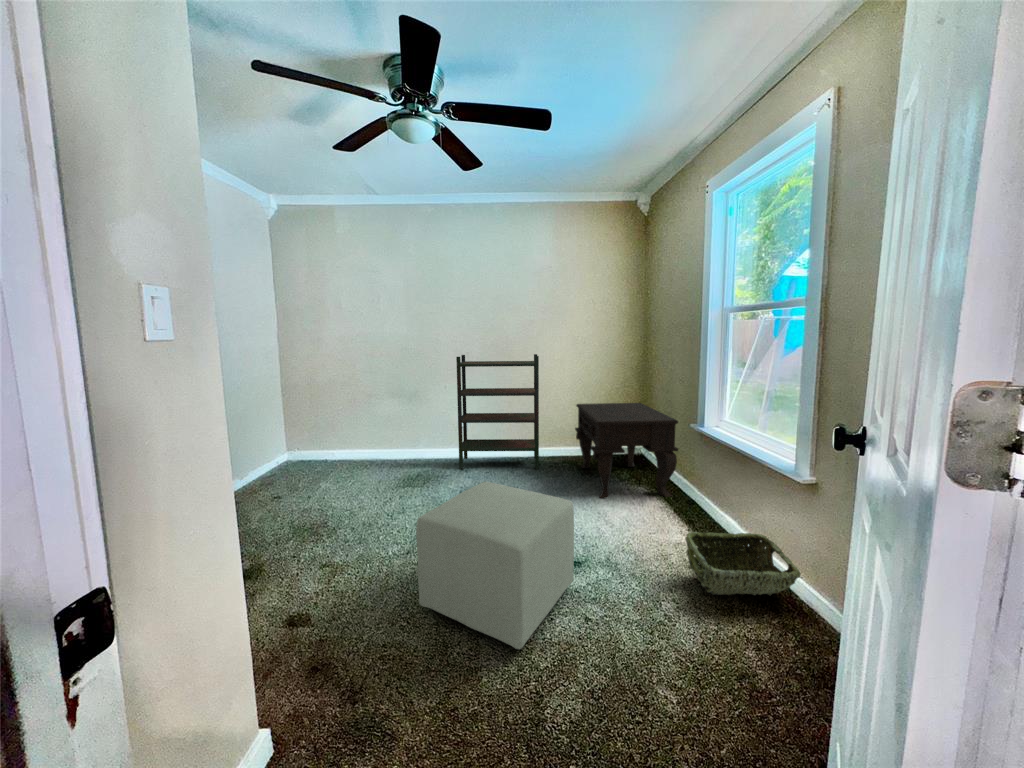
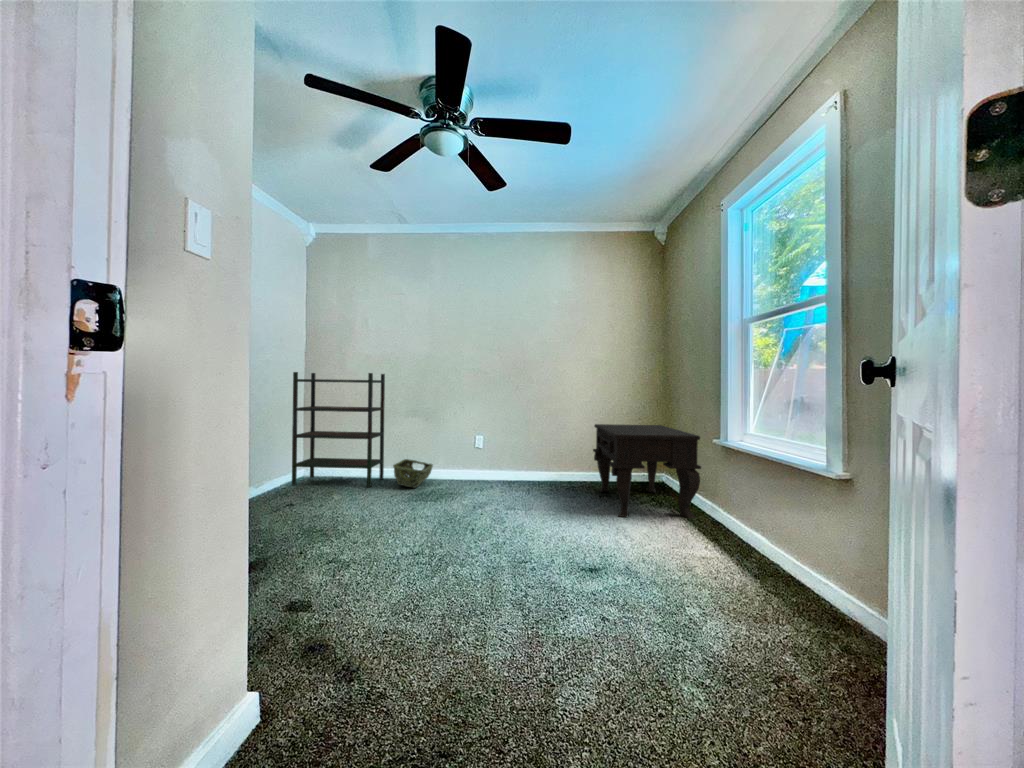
bookshelf: present [456,354,539,469] -> present [292,372,385,488]
ottoman: present [416,482,574,649] -> none [425,478,590,639]
woven basket: present [685,532,800,595] -> present [393,459,433,488]

